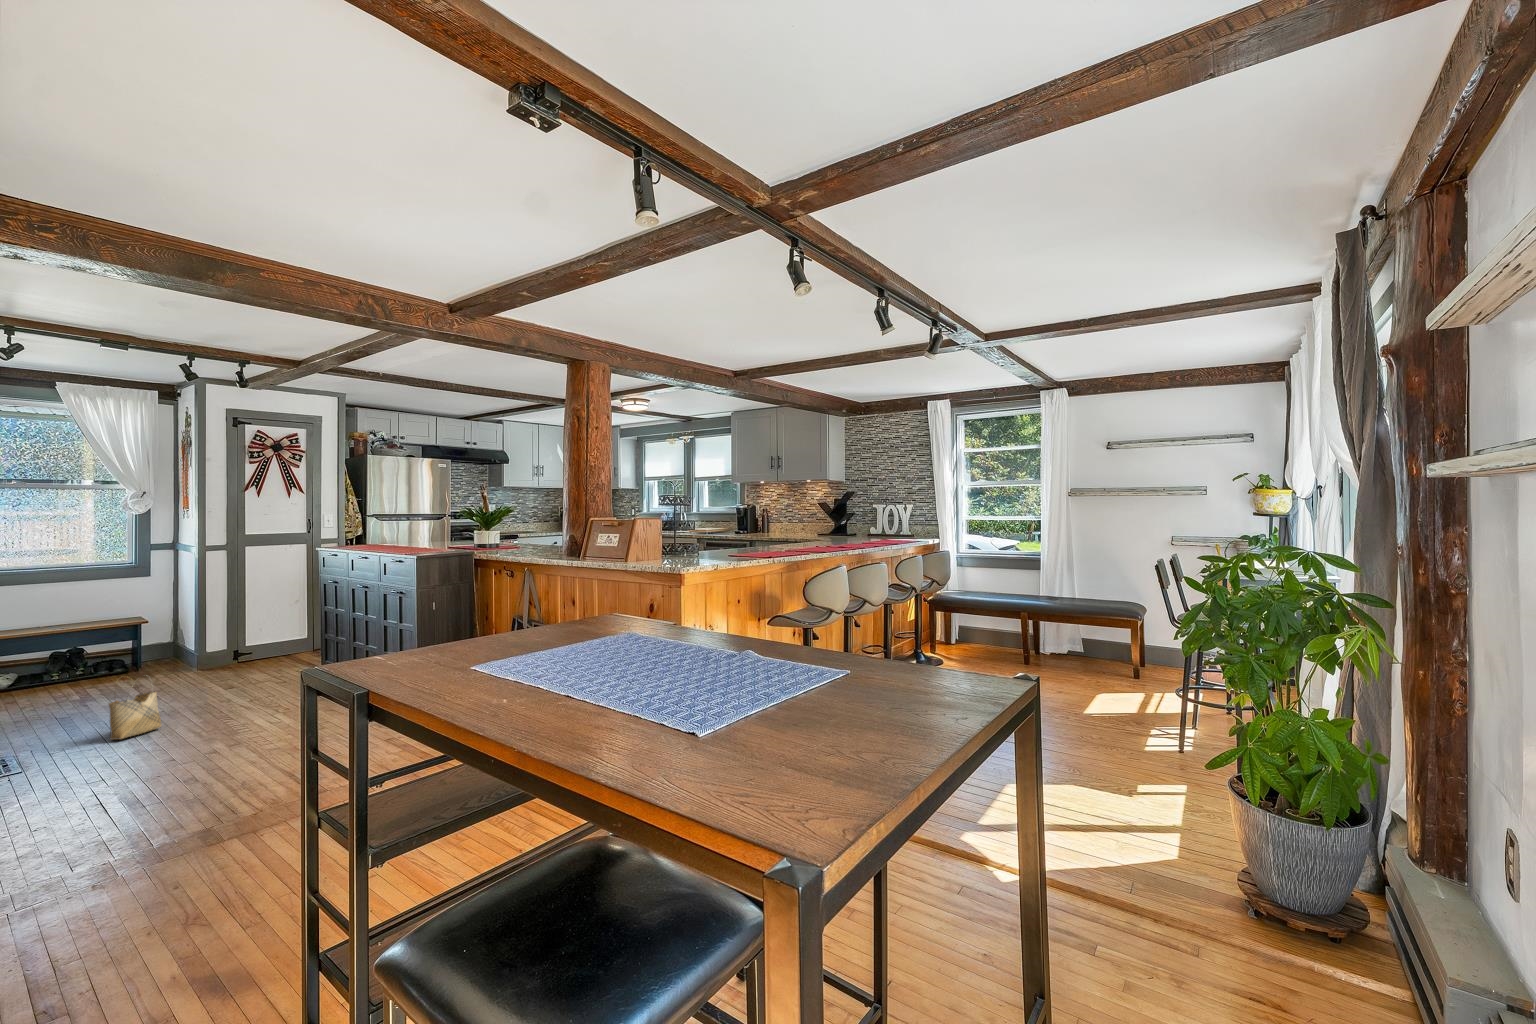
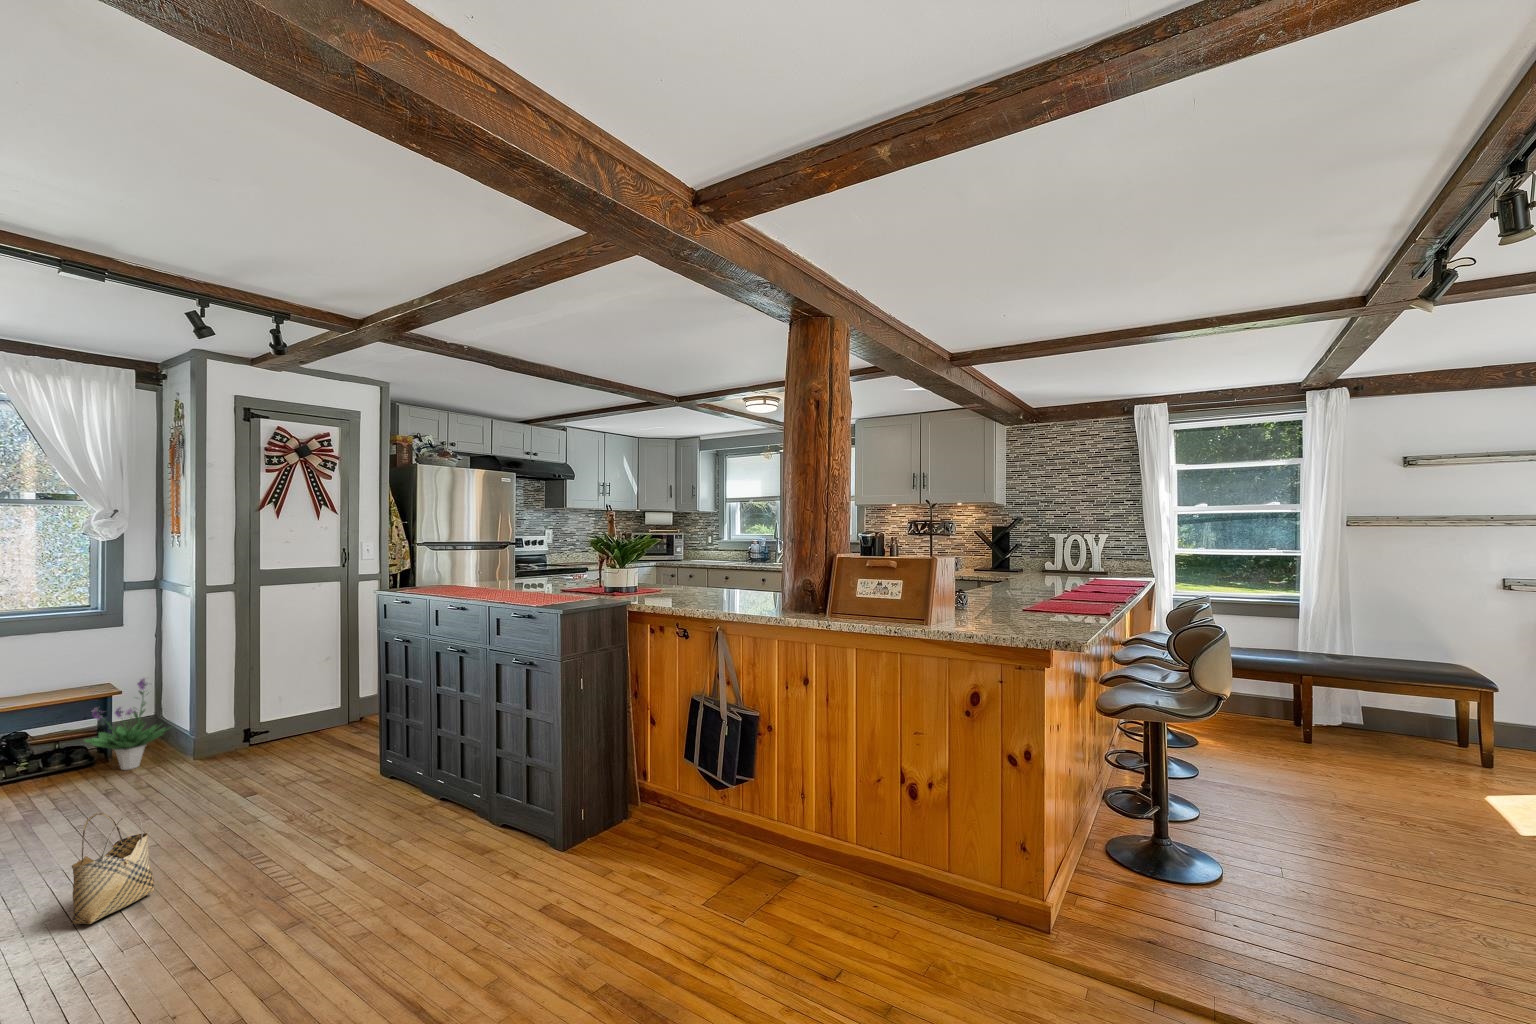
potted plant: none [122,610,186,675] -> present [84,678,169,770]

